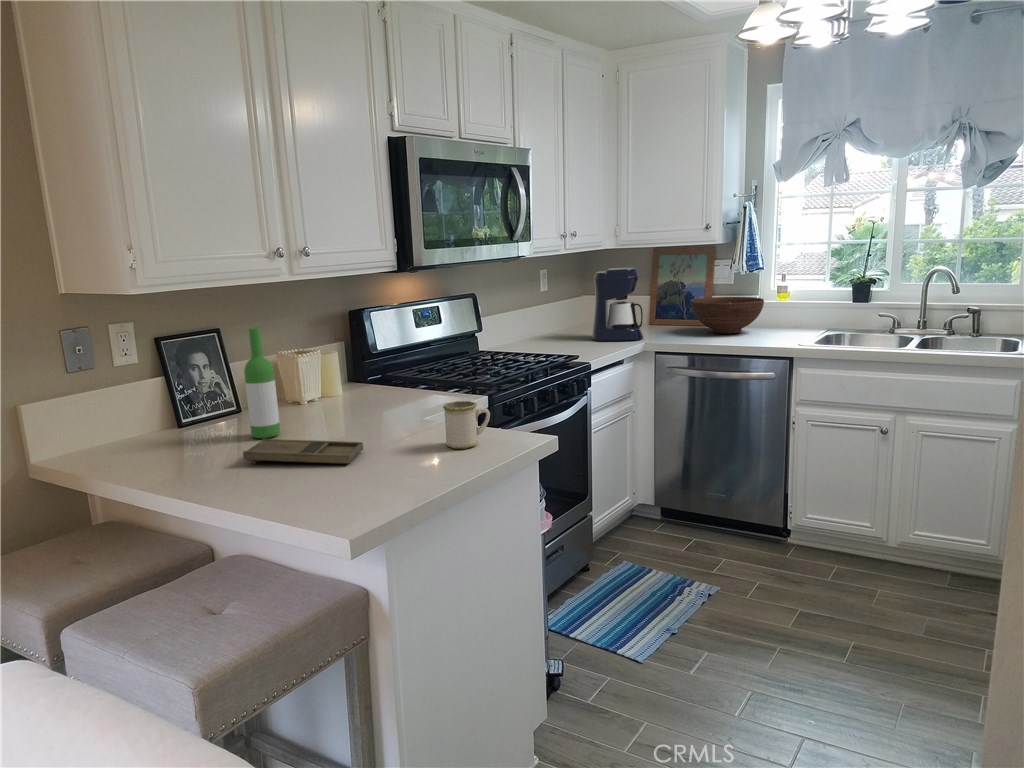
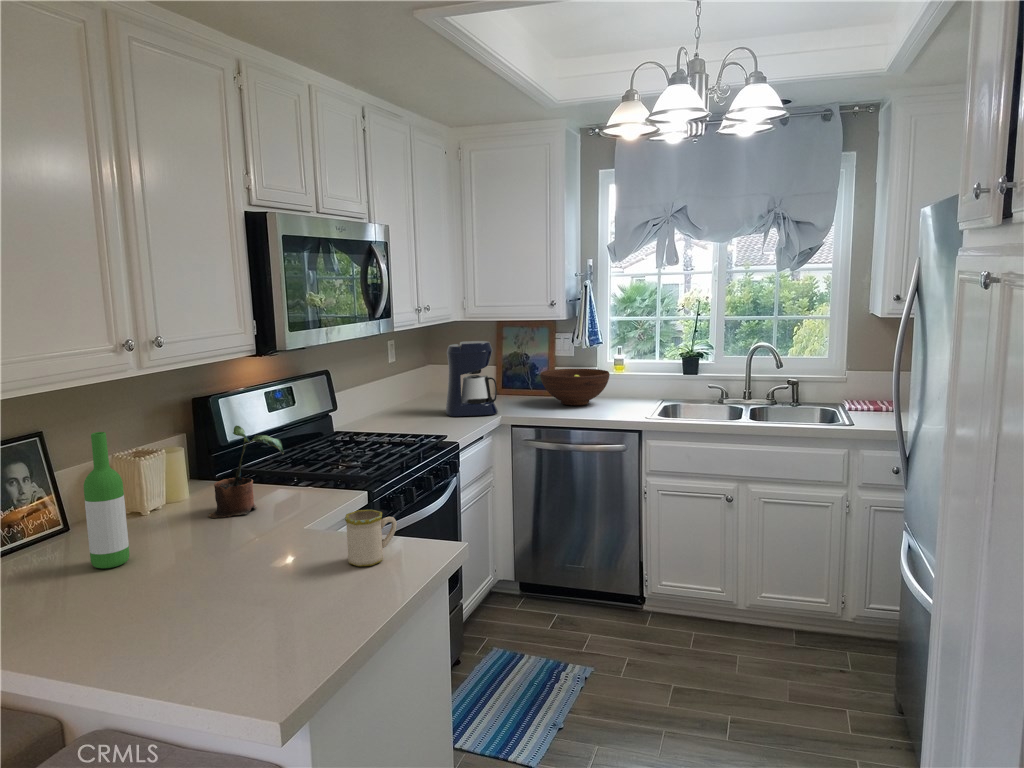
potted plant: none [351,330,413,410] -> present [209,426,284,518]
tray: present [243,439,363,464] -> none [95,568,249,608]

